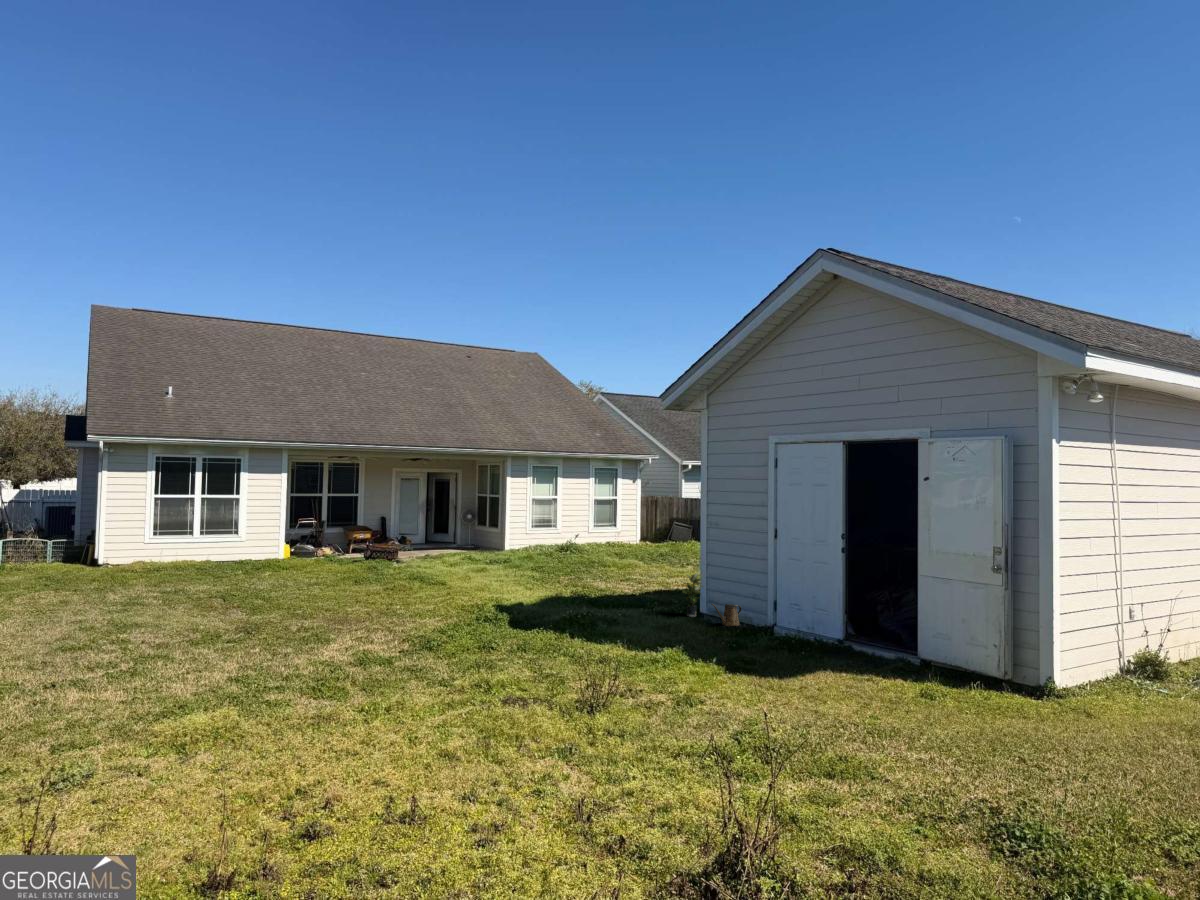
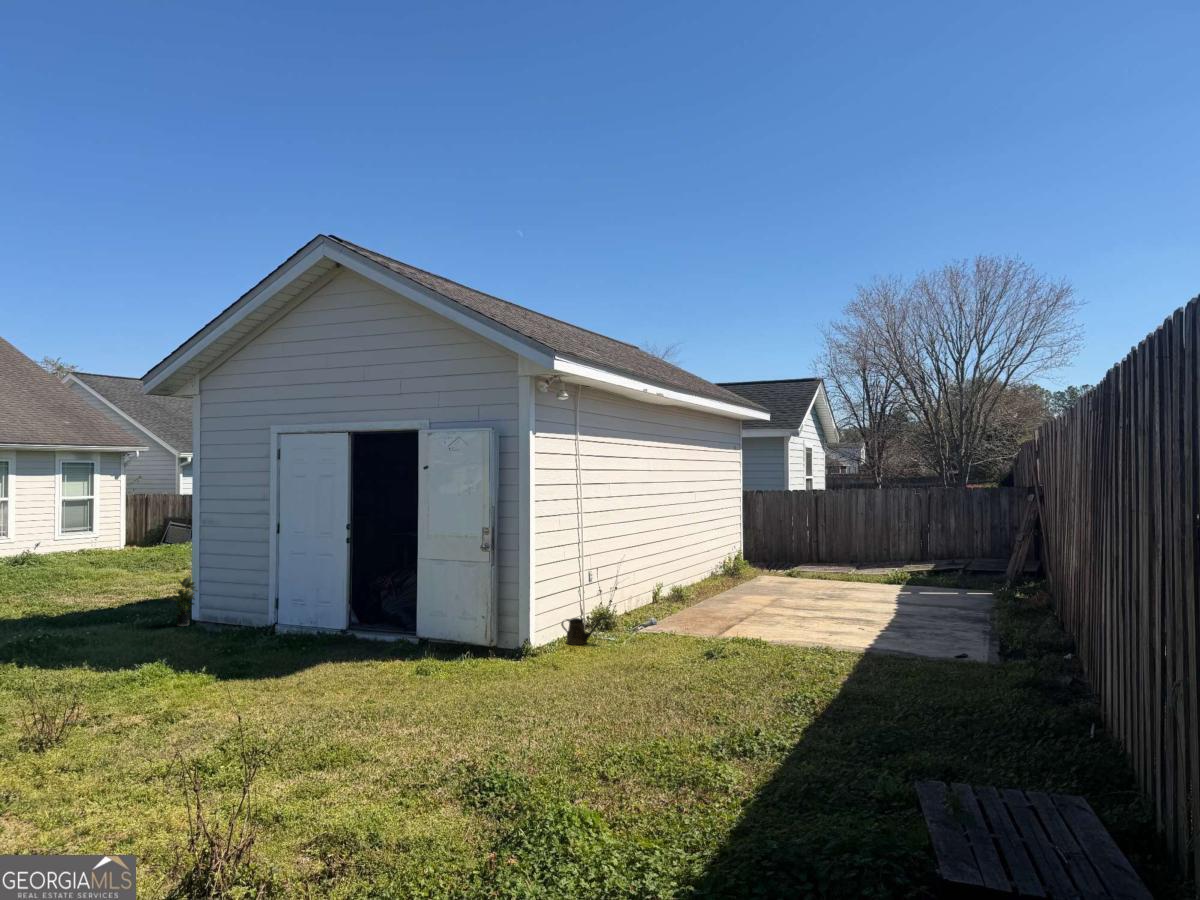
watering can: present [712,604,741,626] -> present [561,618,603,645]

